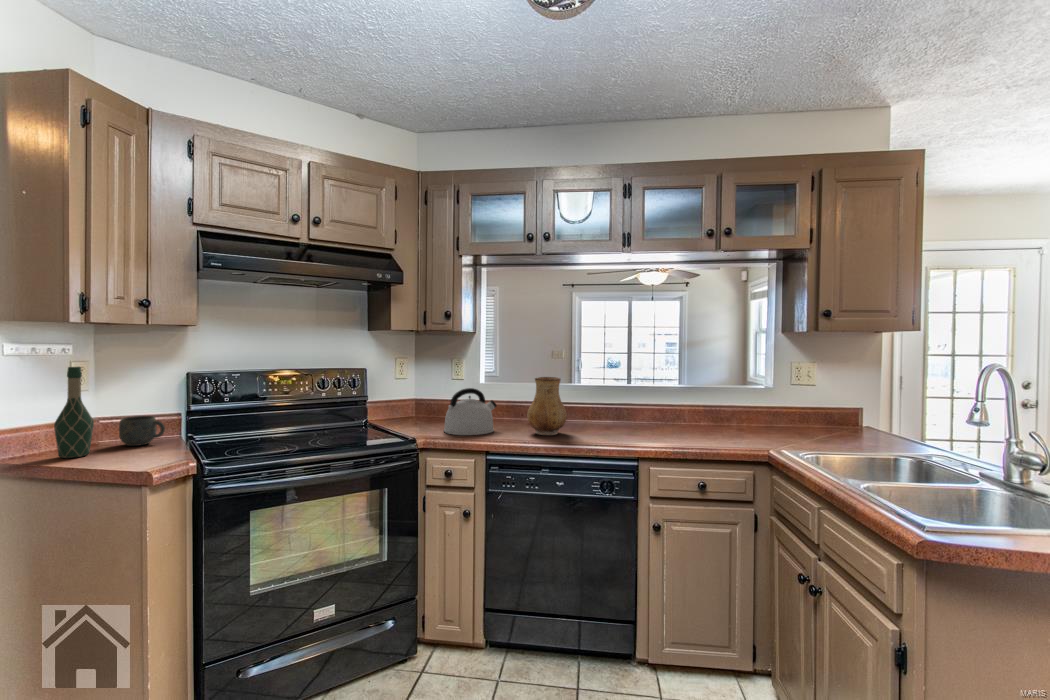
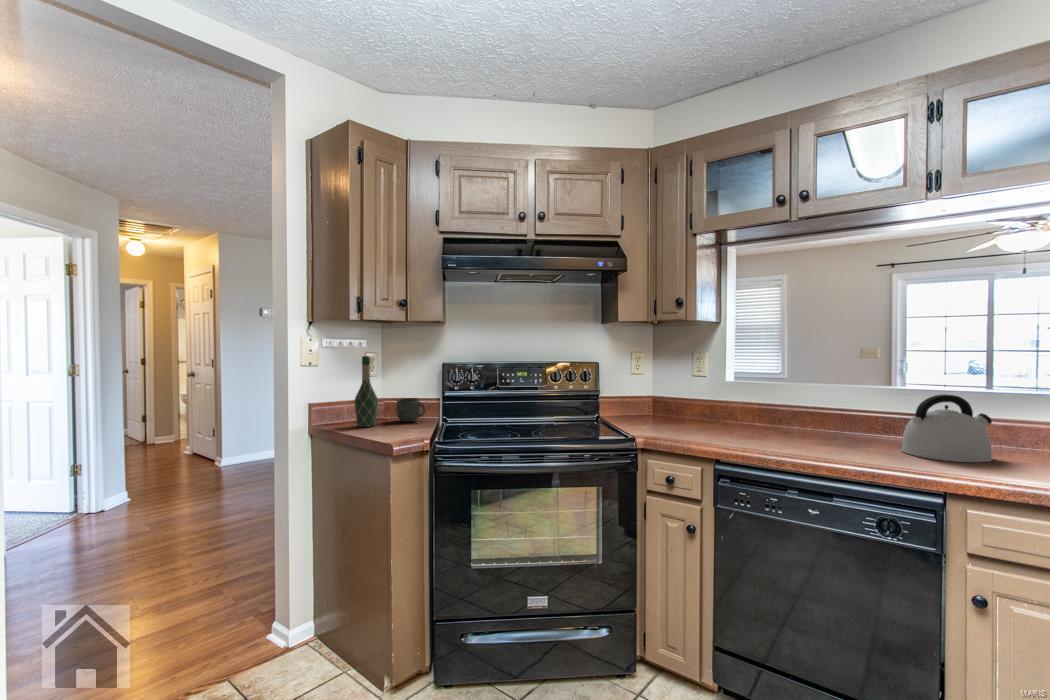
ceramic pitcher: present [527,377,567,435] -> none [774,374,832,449]
kettle: present [444,388,497,435] -> present [901,394,993,462]

